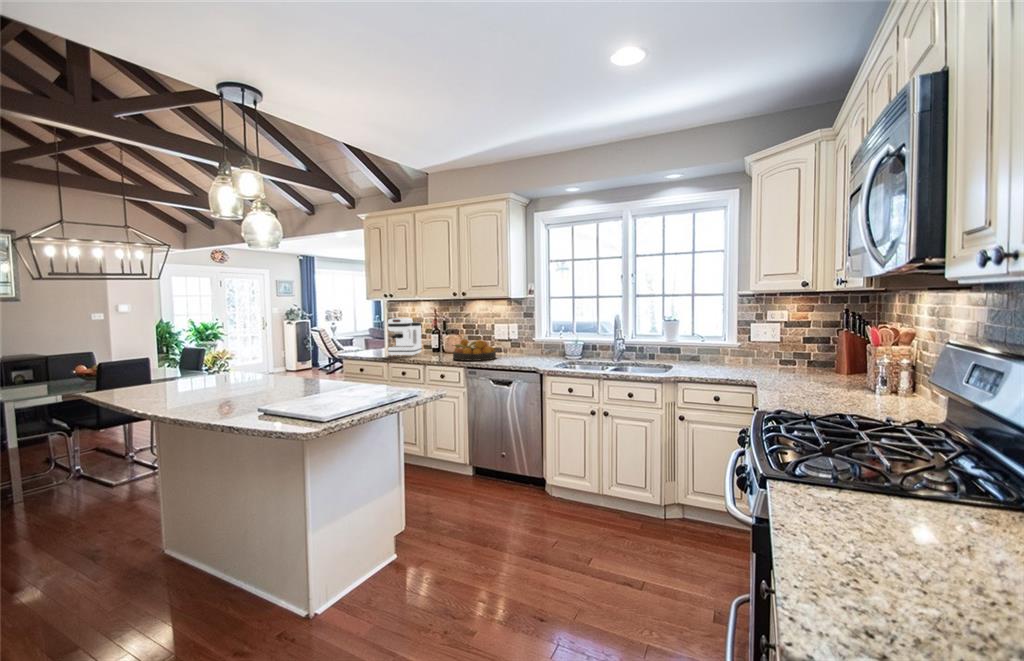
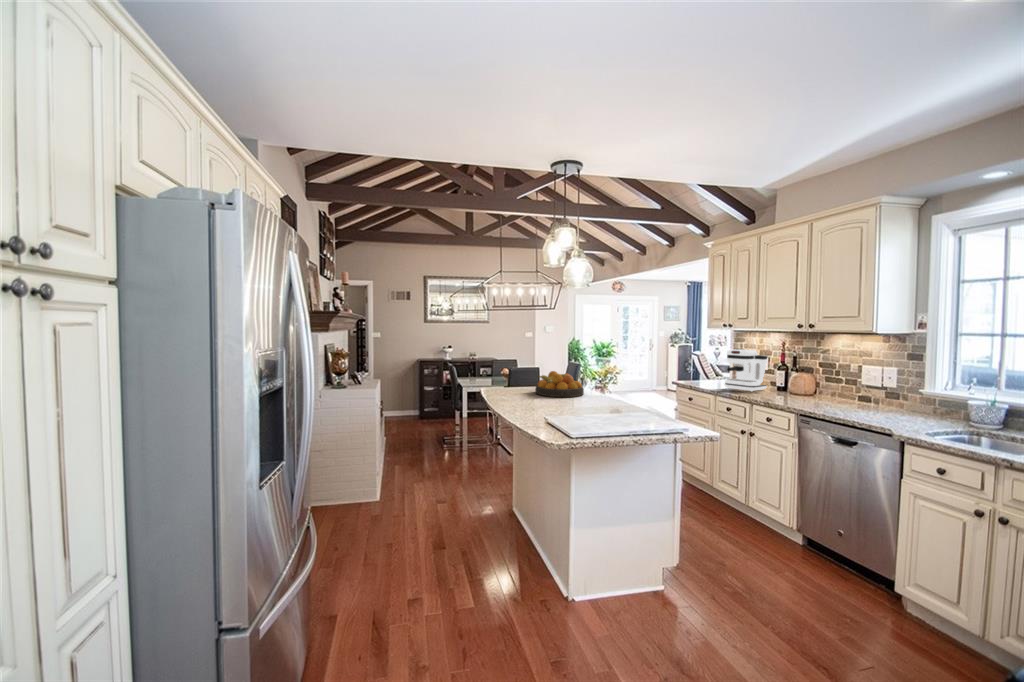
fruit bowl: present [453,339,496,361] -> present [535,371,584,397]

